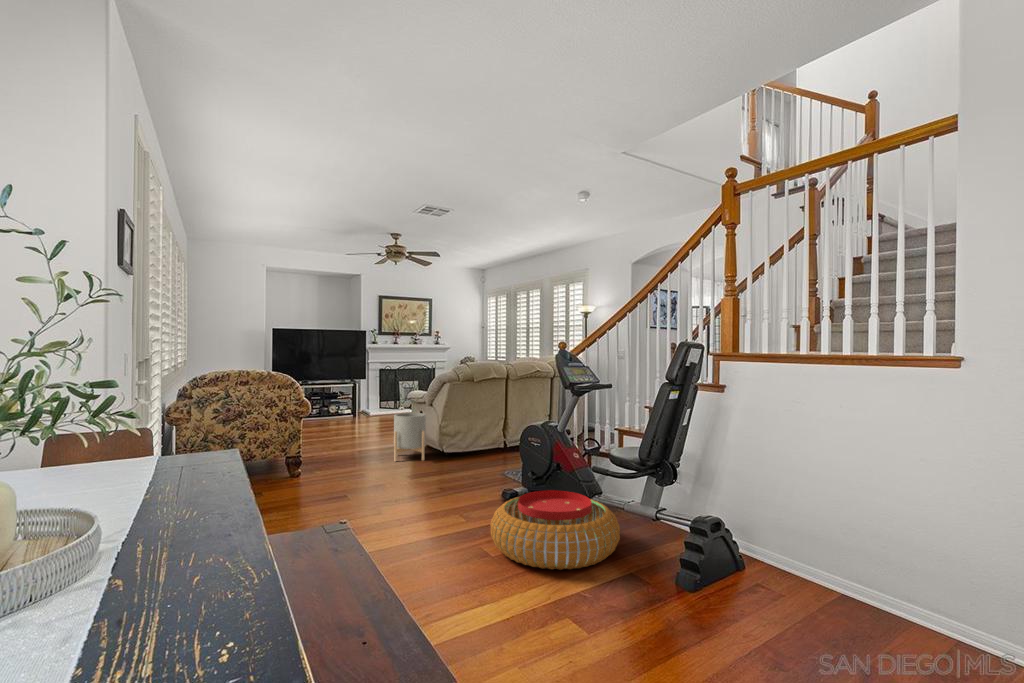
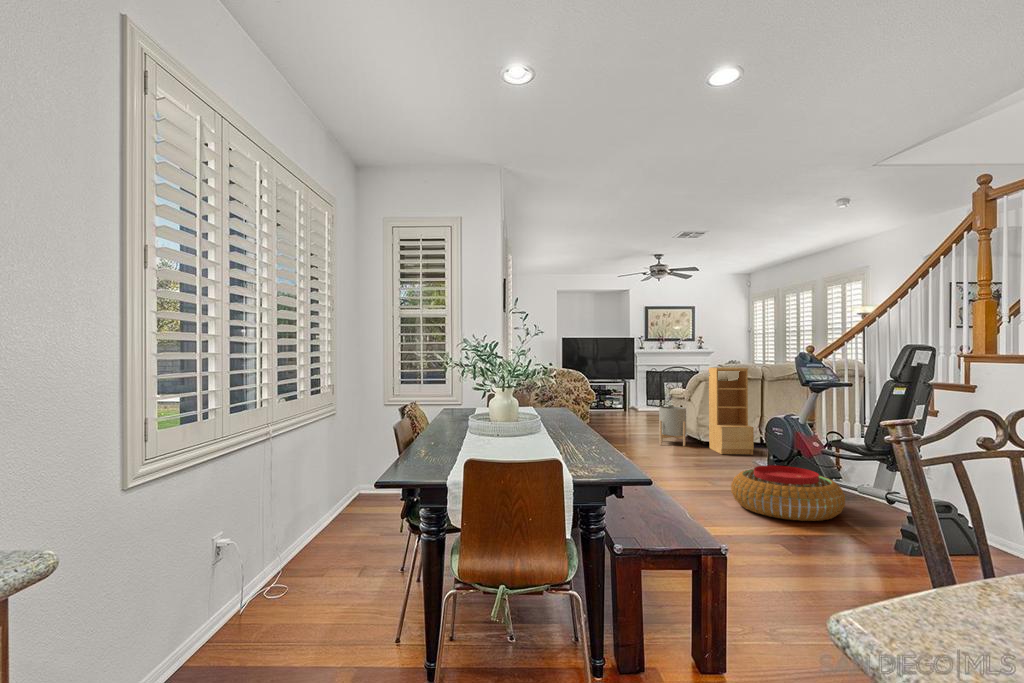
bookshelf: none [451,366,500,468] -> present [709,367,754,455]

